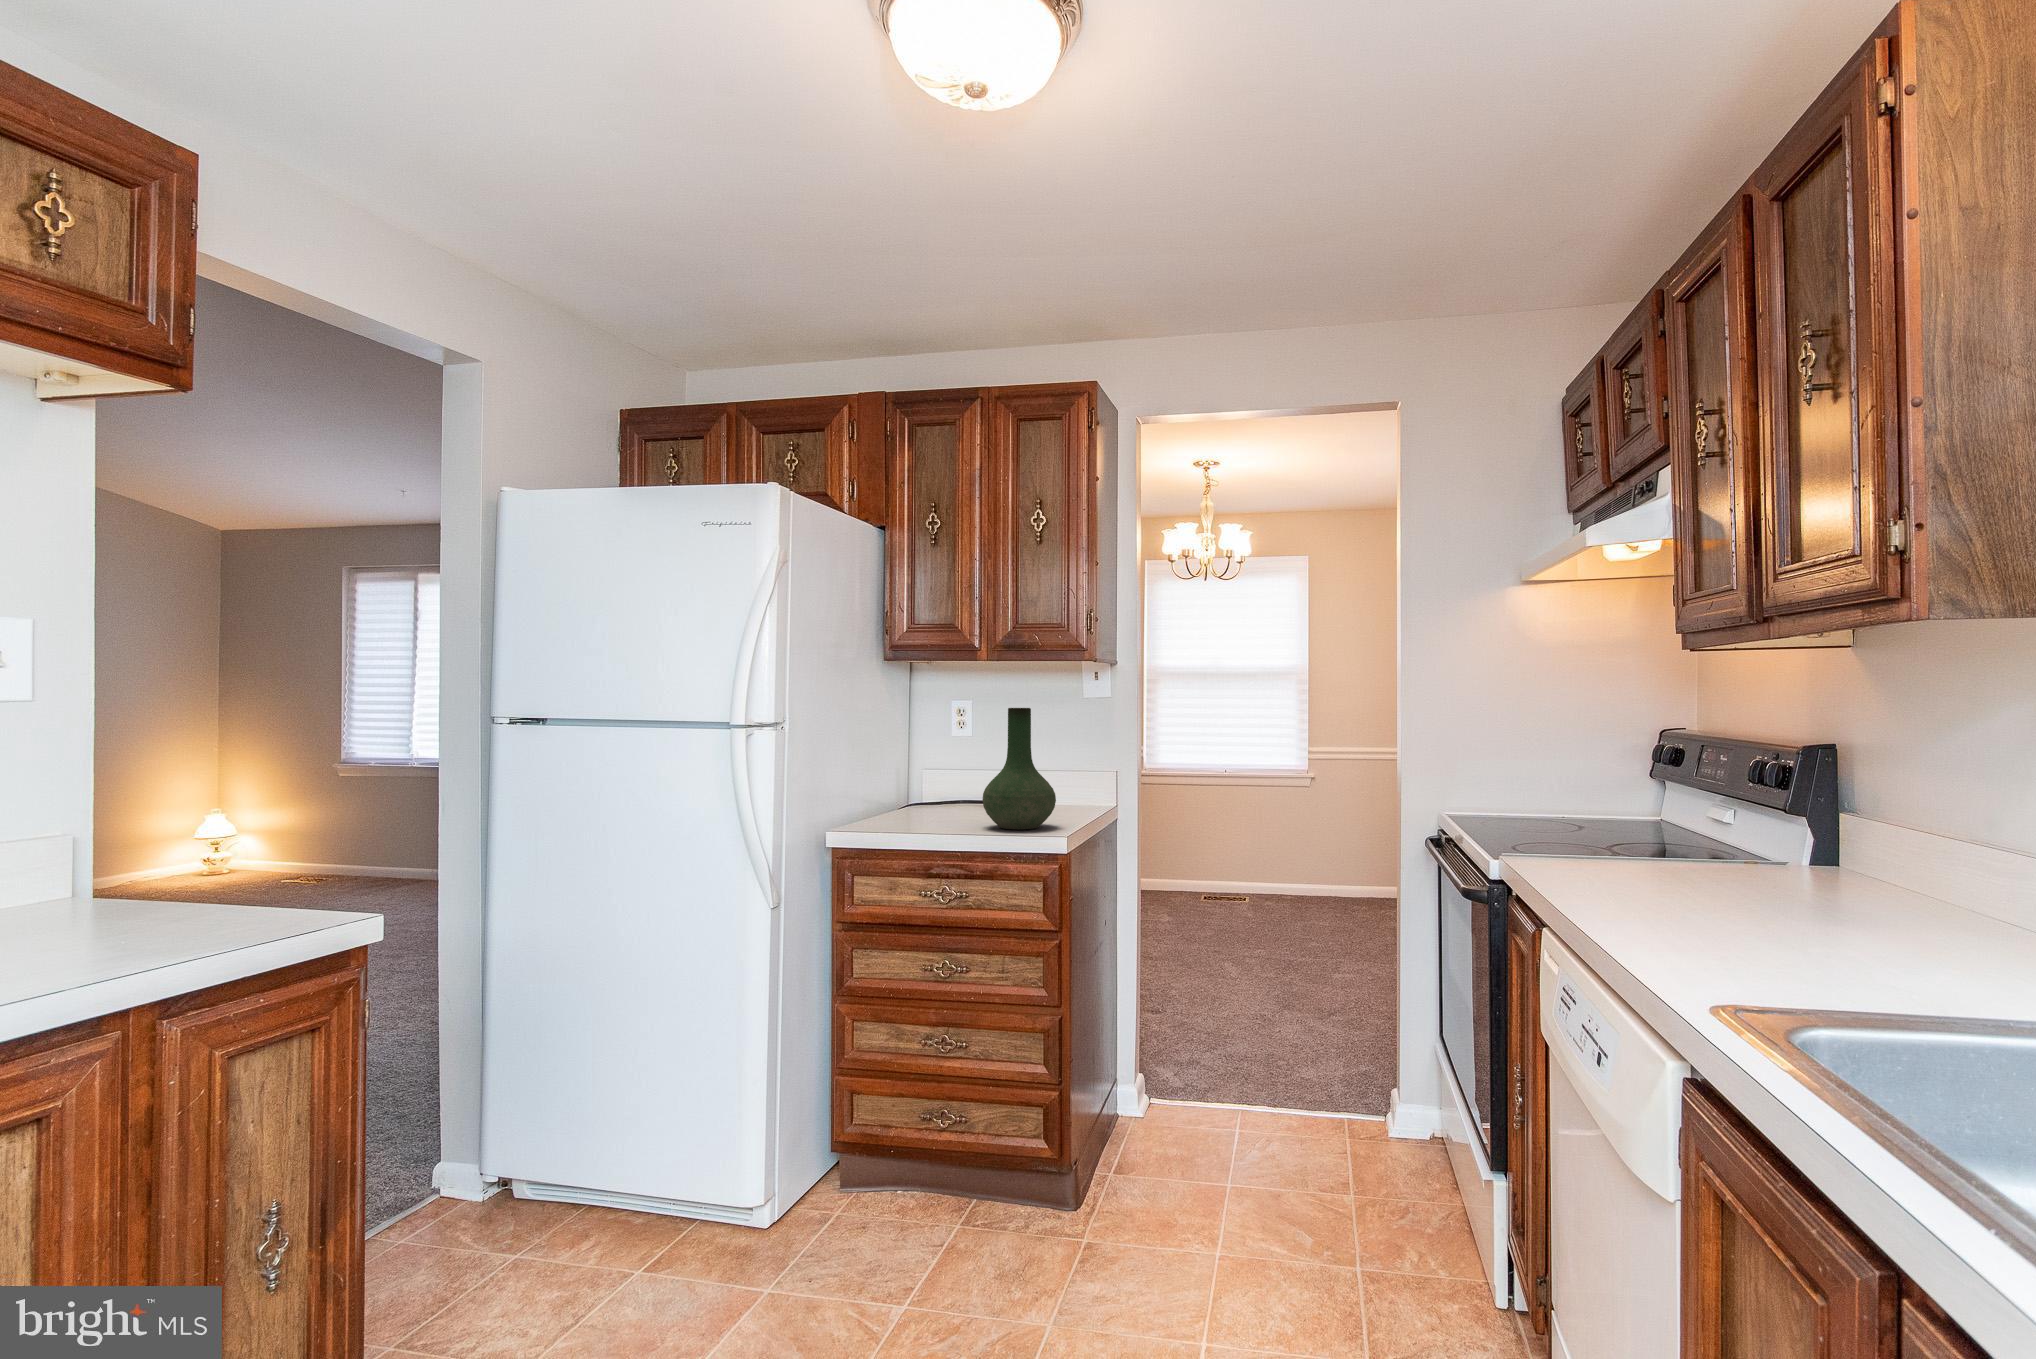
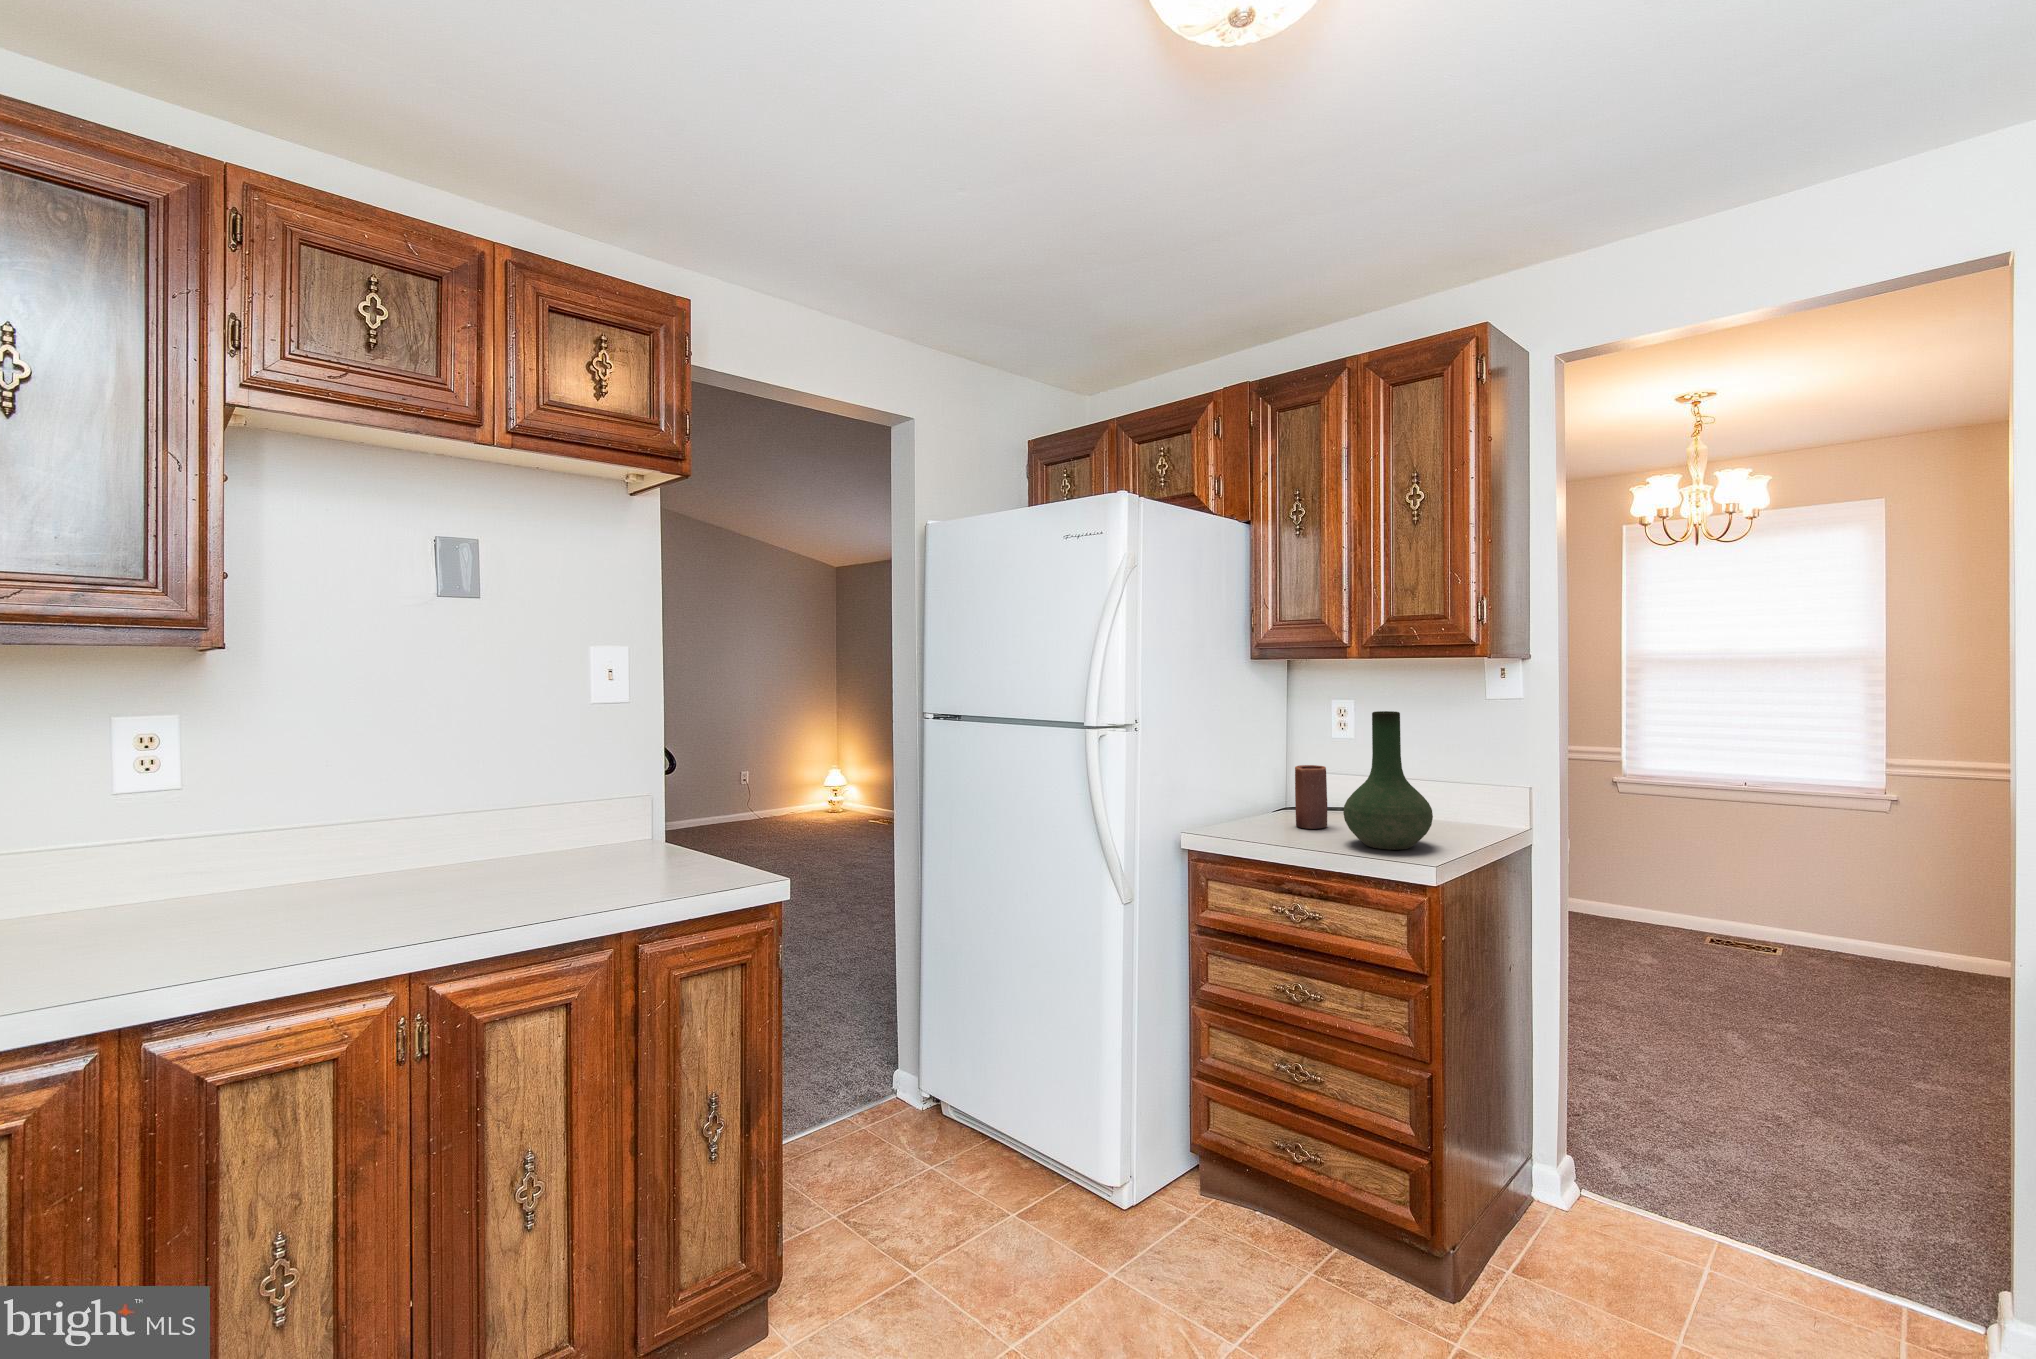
candle: none [931,763,959,822] -> present [1295,765,1327,829]

